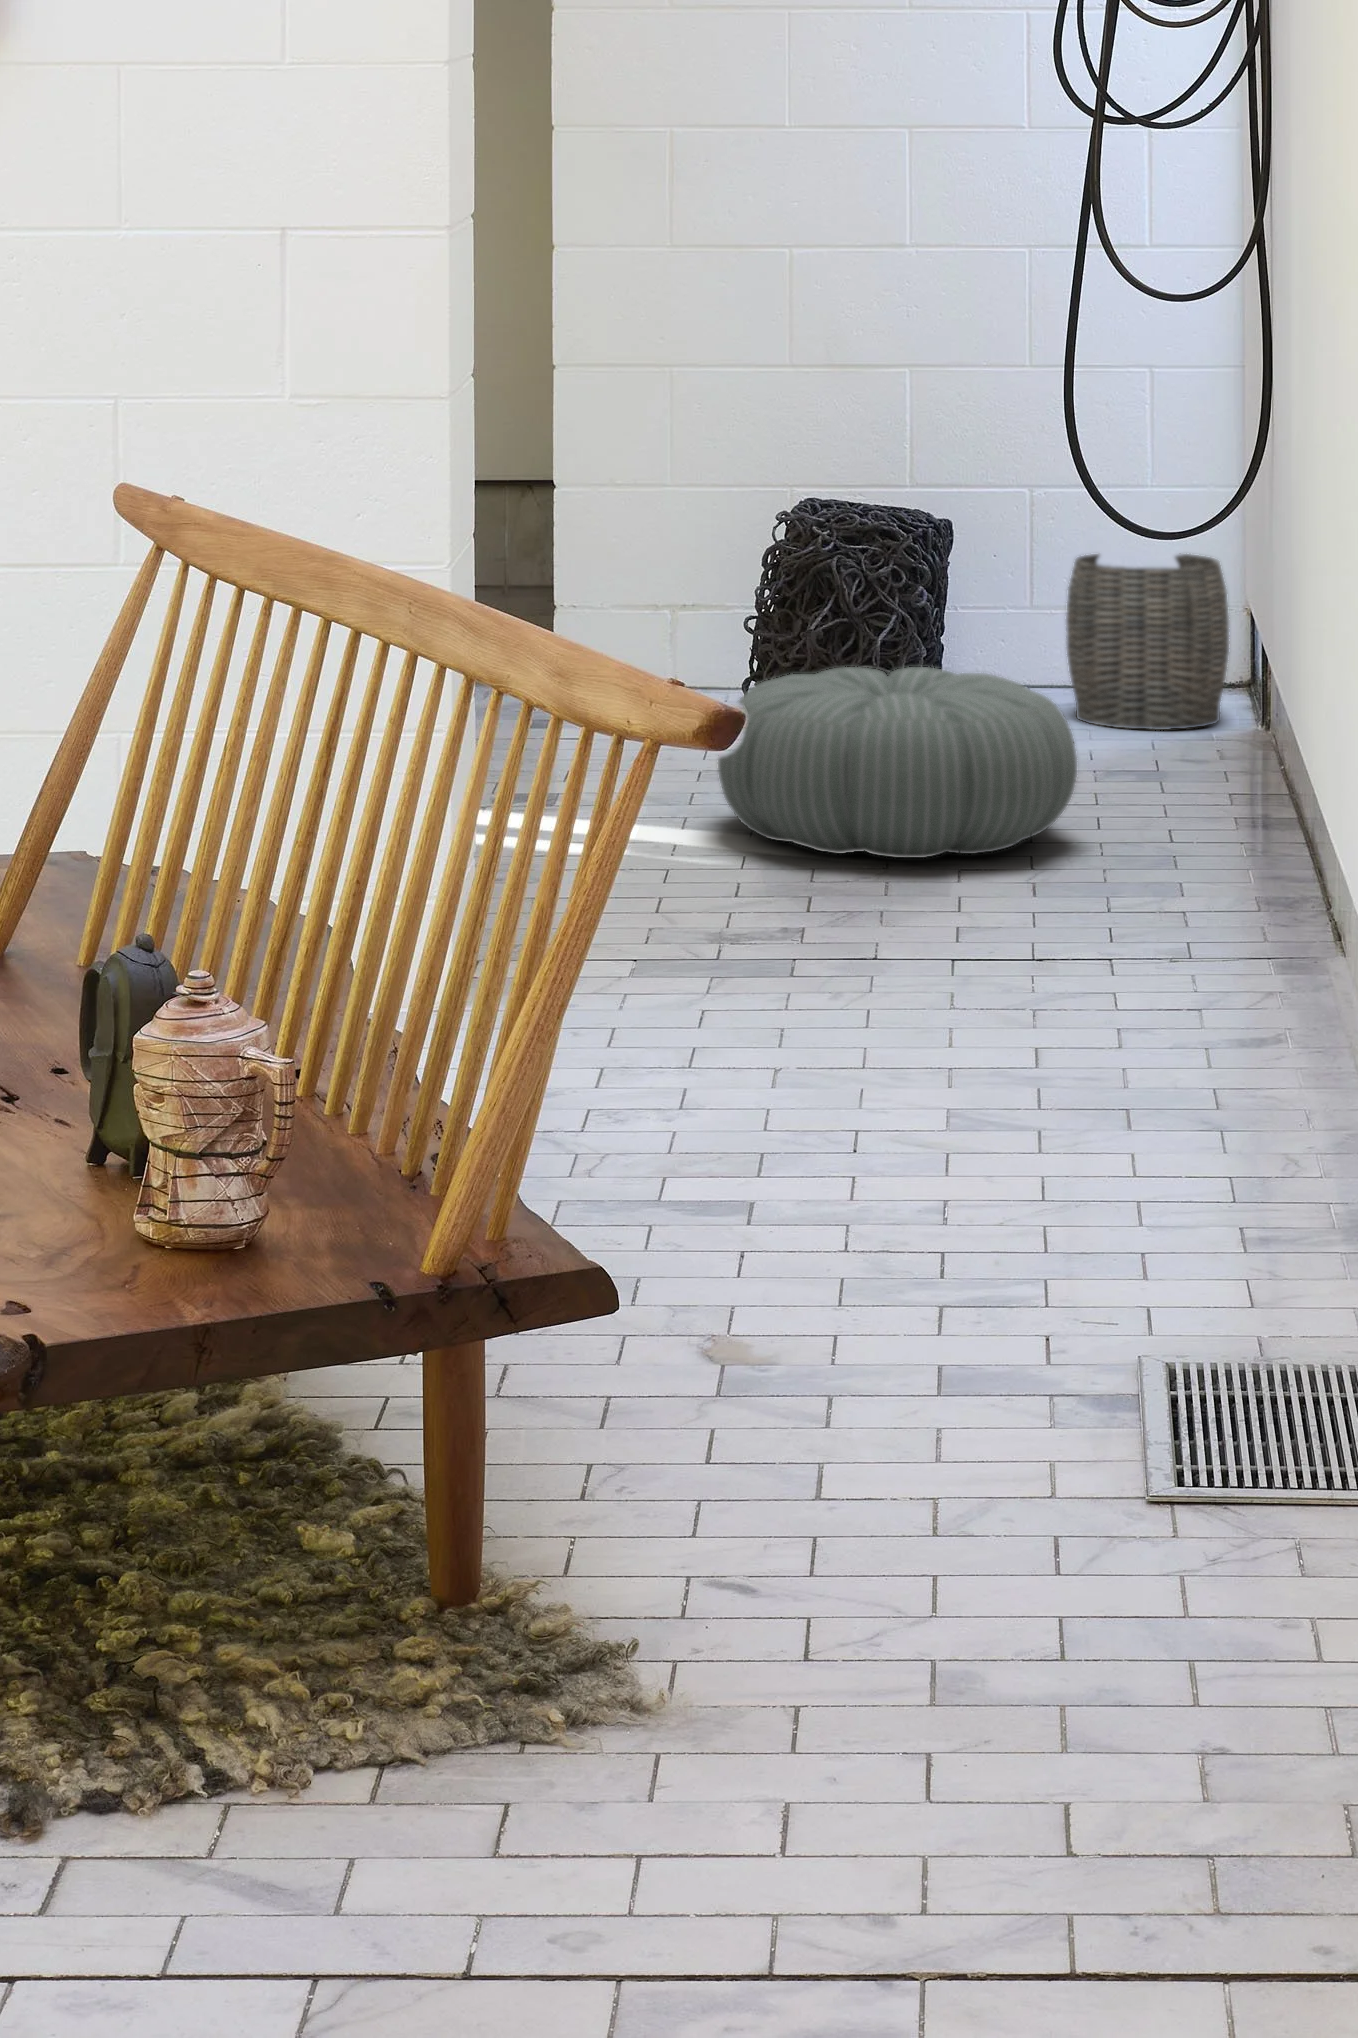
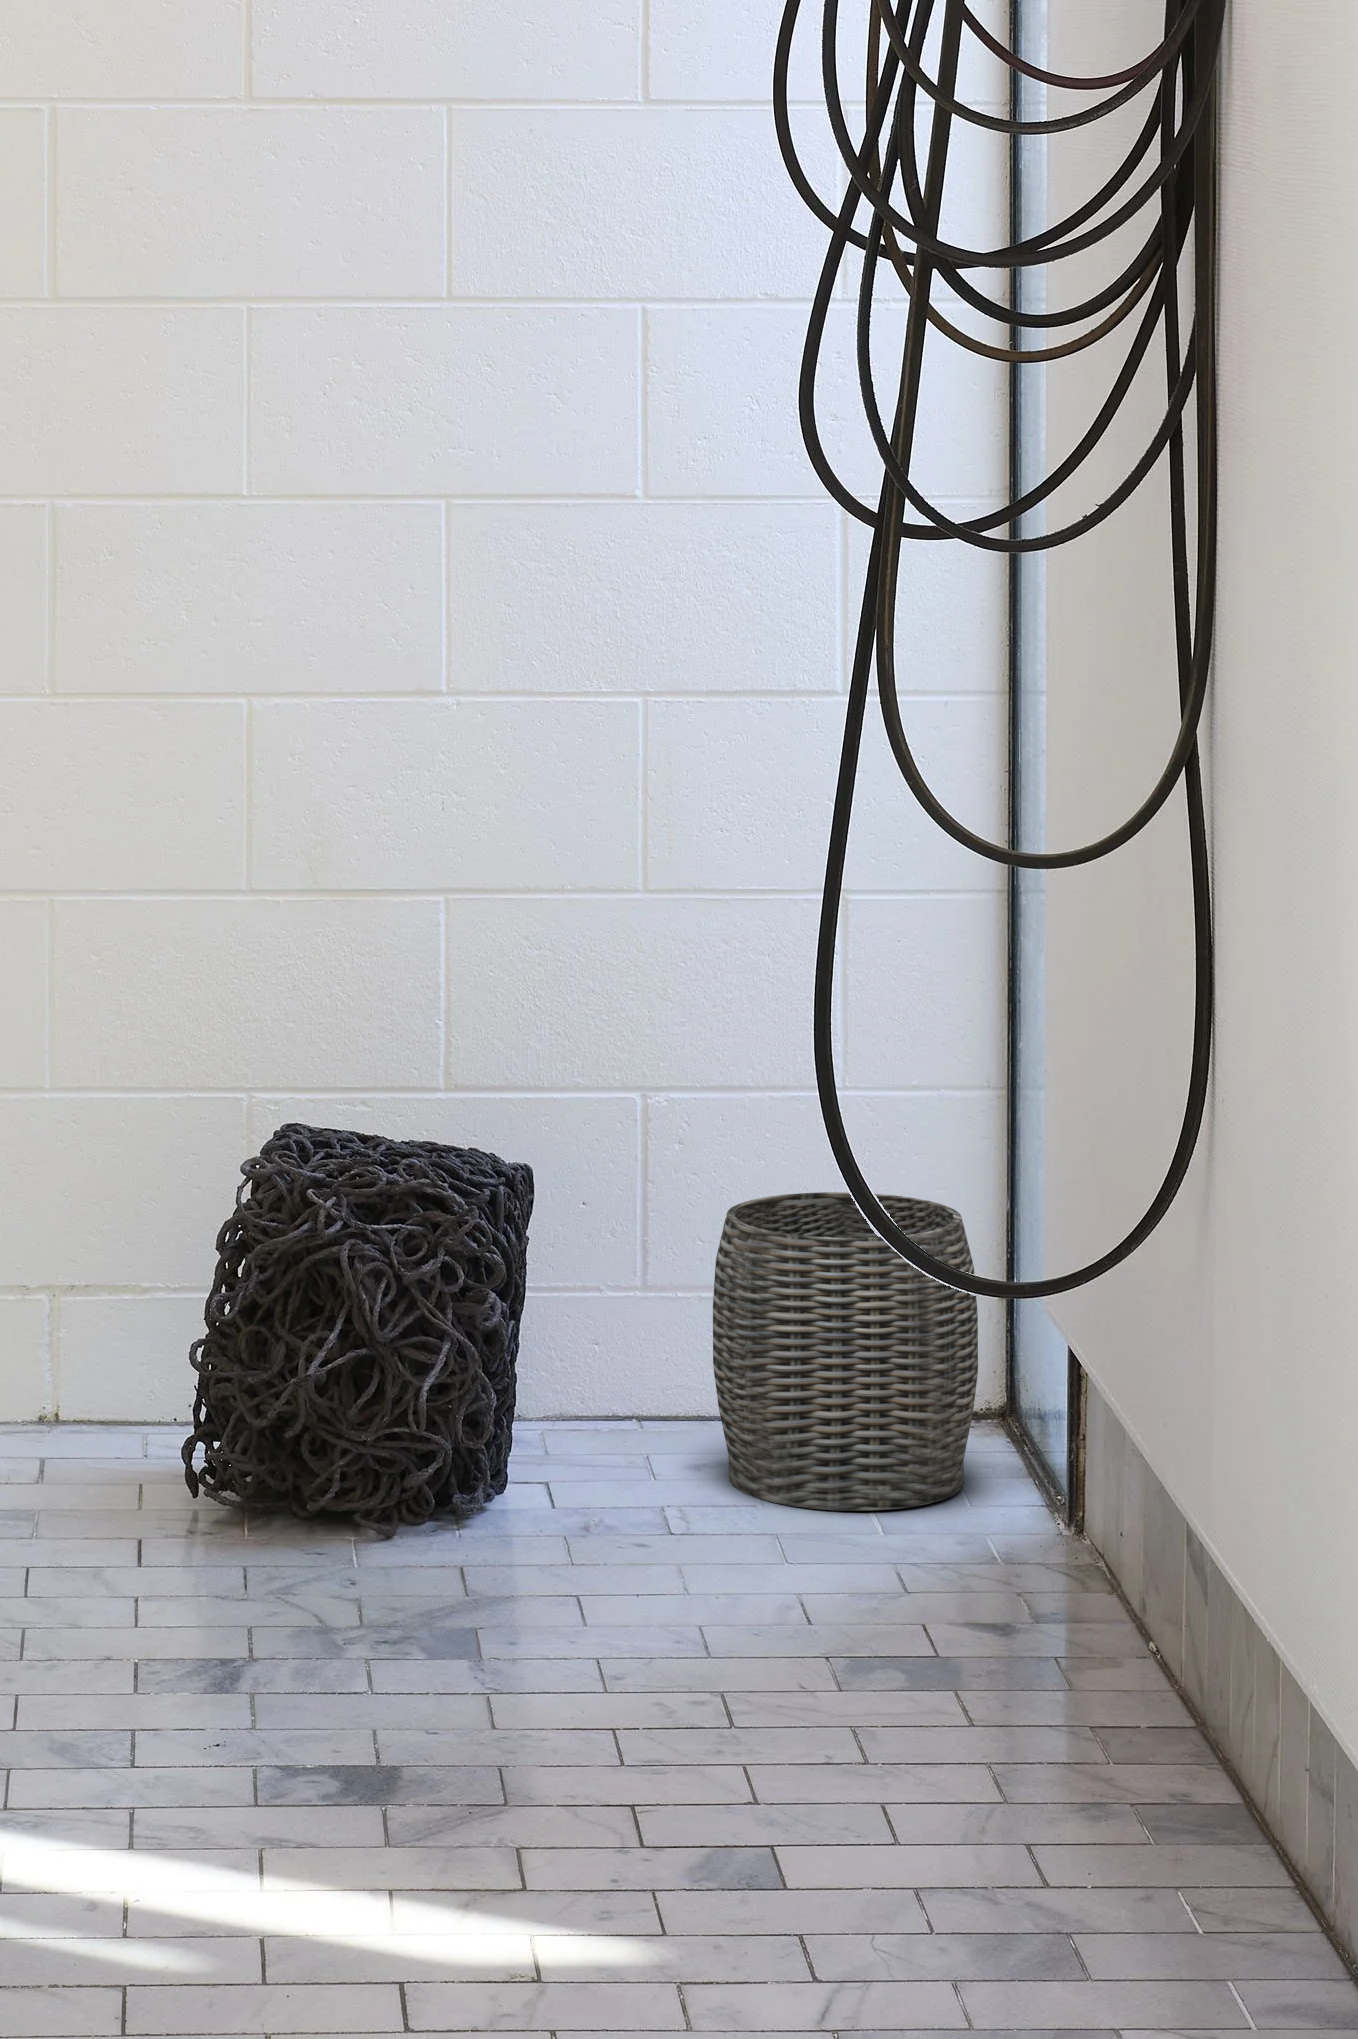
pouf: present [718,667,1077,858] -> none [195,1518,850,1938]

